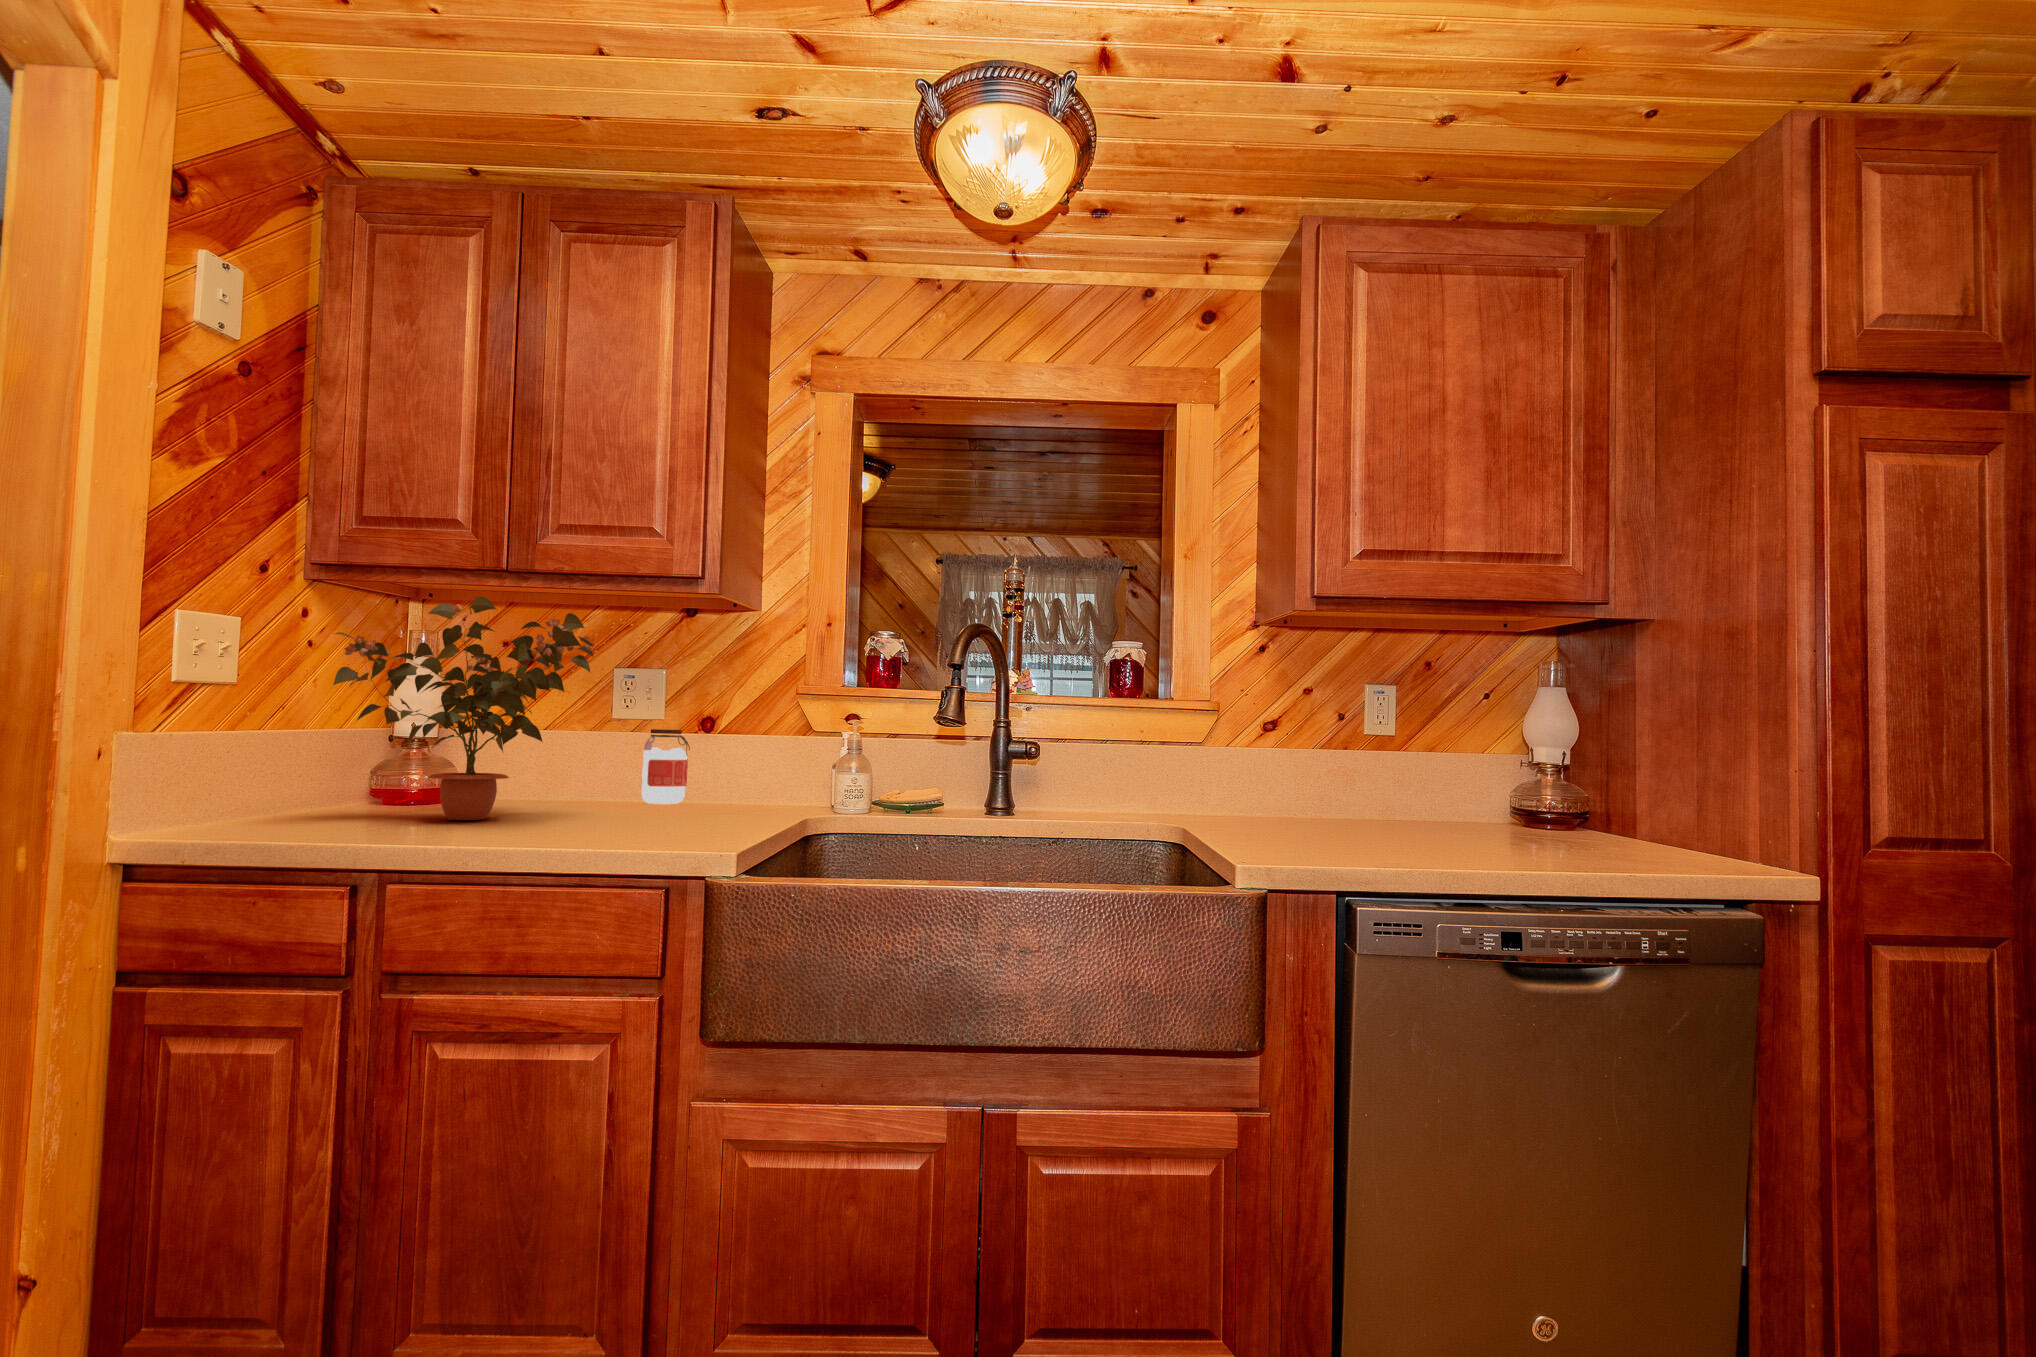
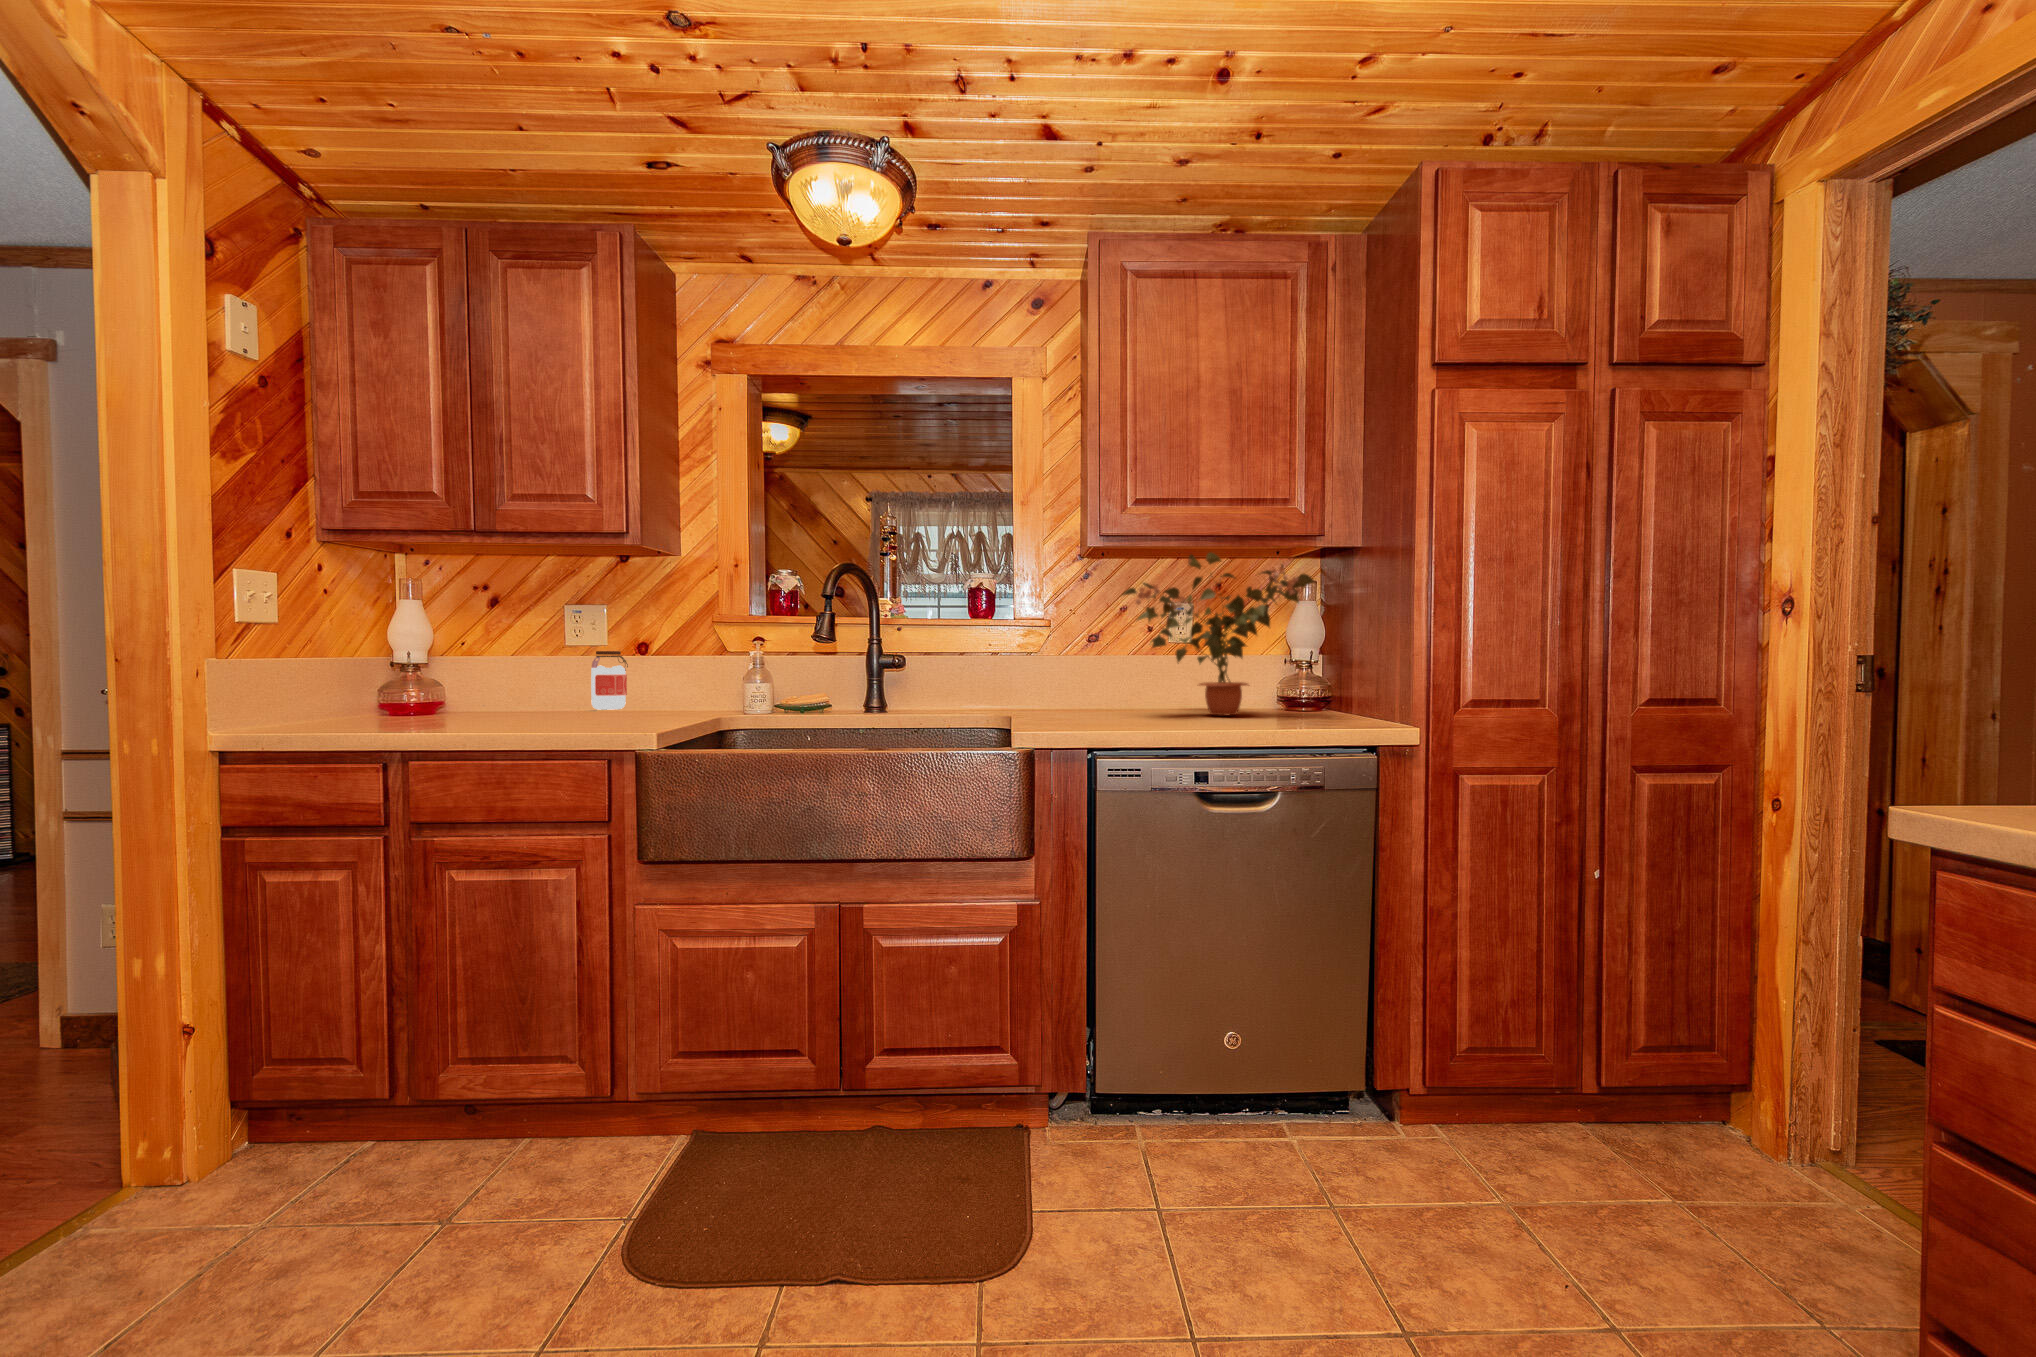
potted plant: present [333,597,594,820] -> present [1123,552,1315,715]

